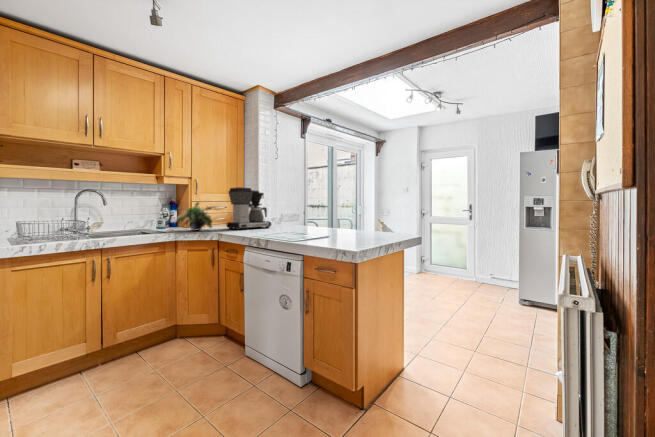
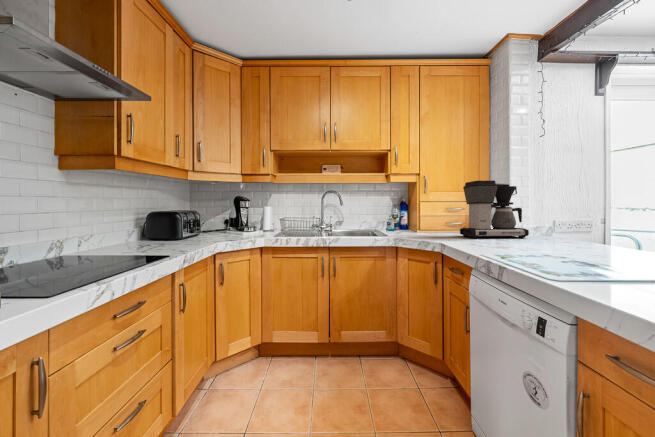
potted plant: present [177,202,212,231] -> none [398,202,445,236]

